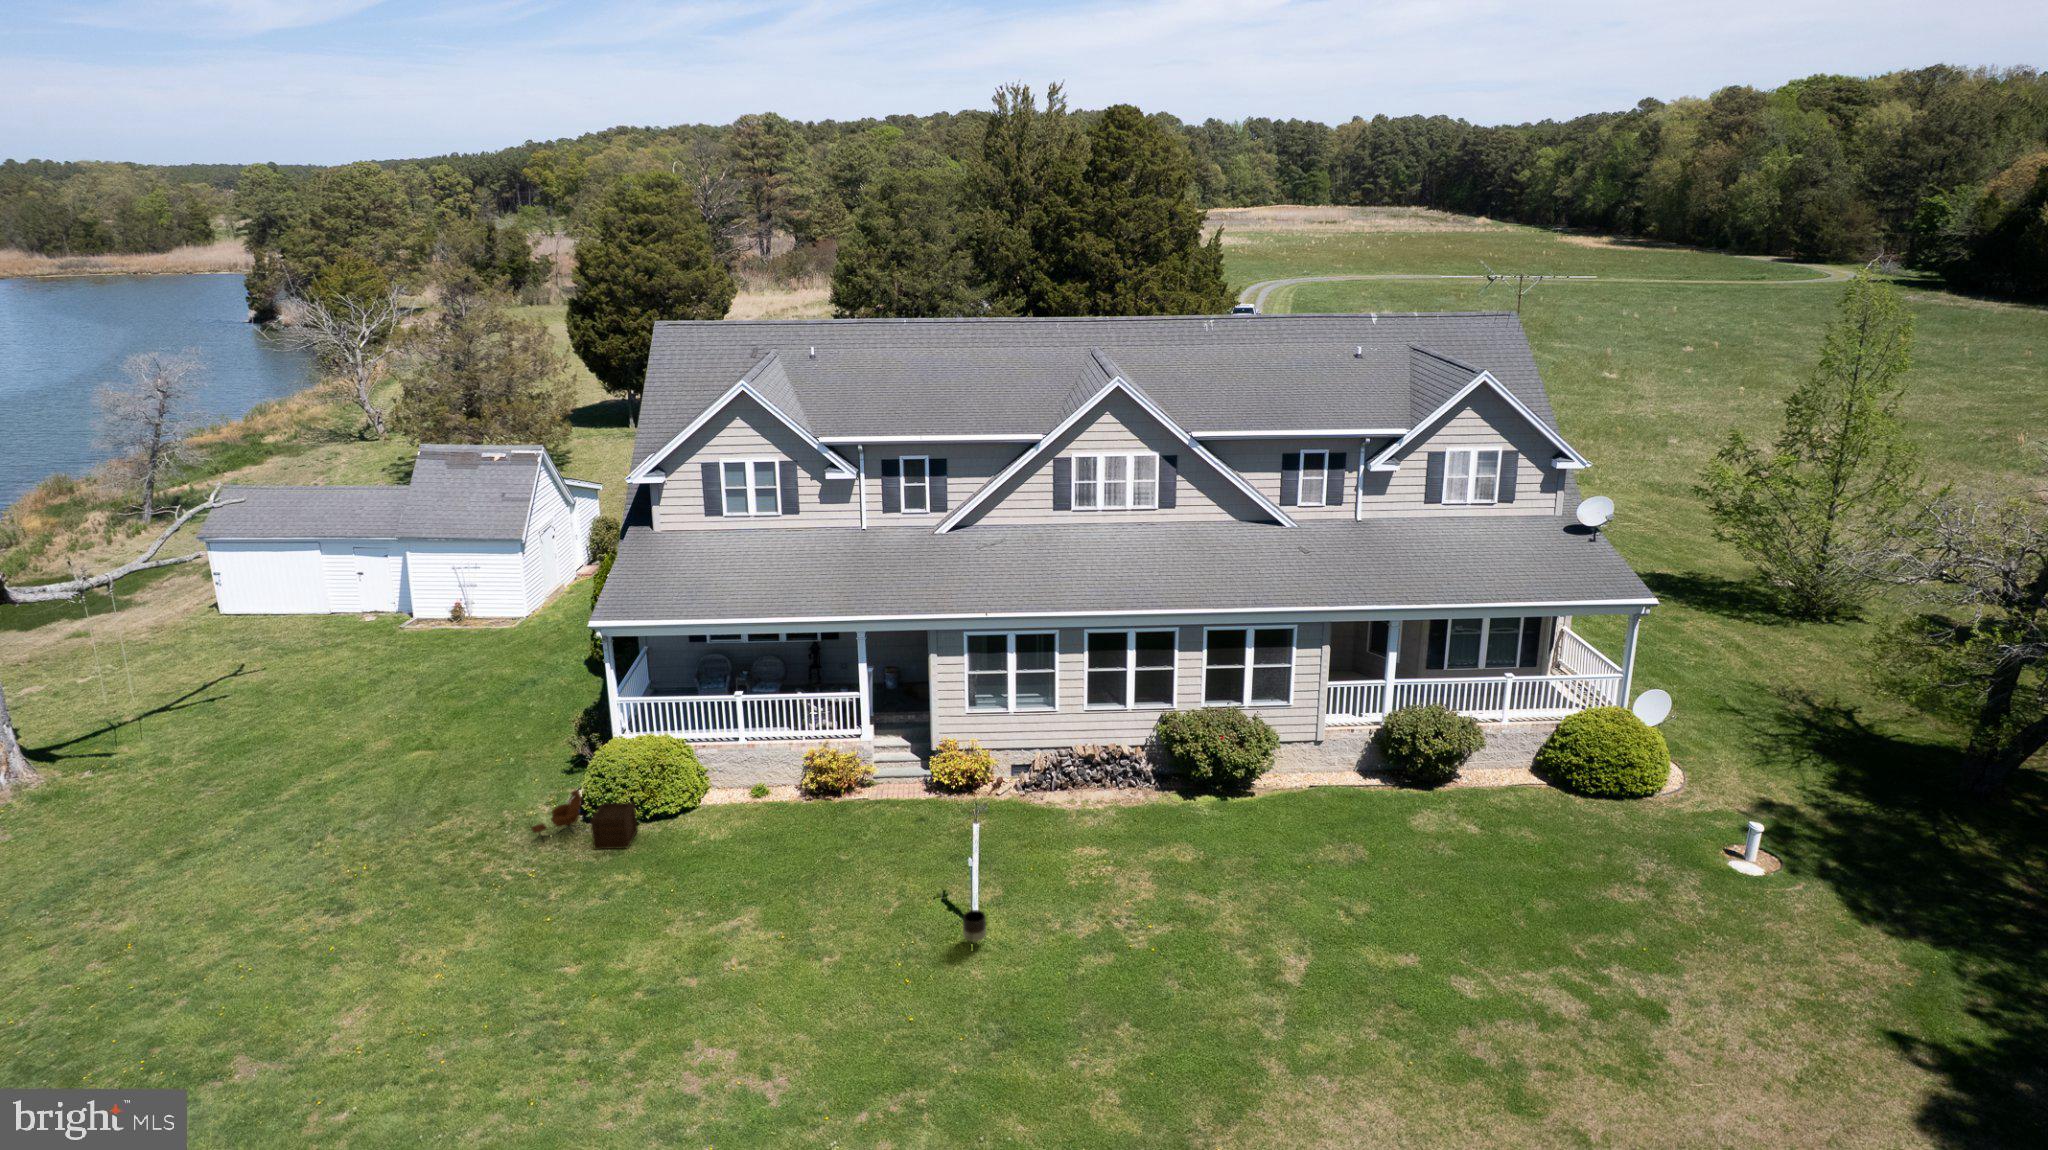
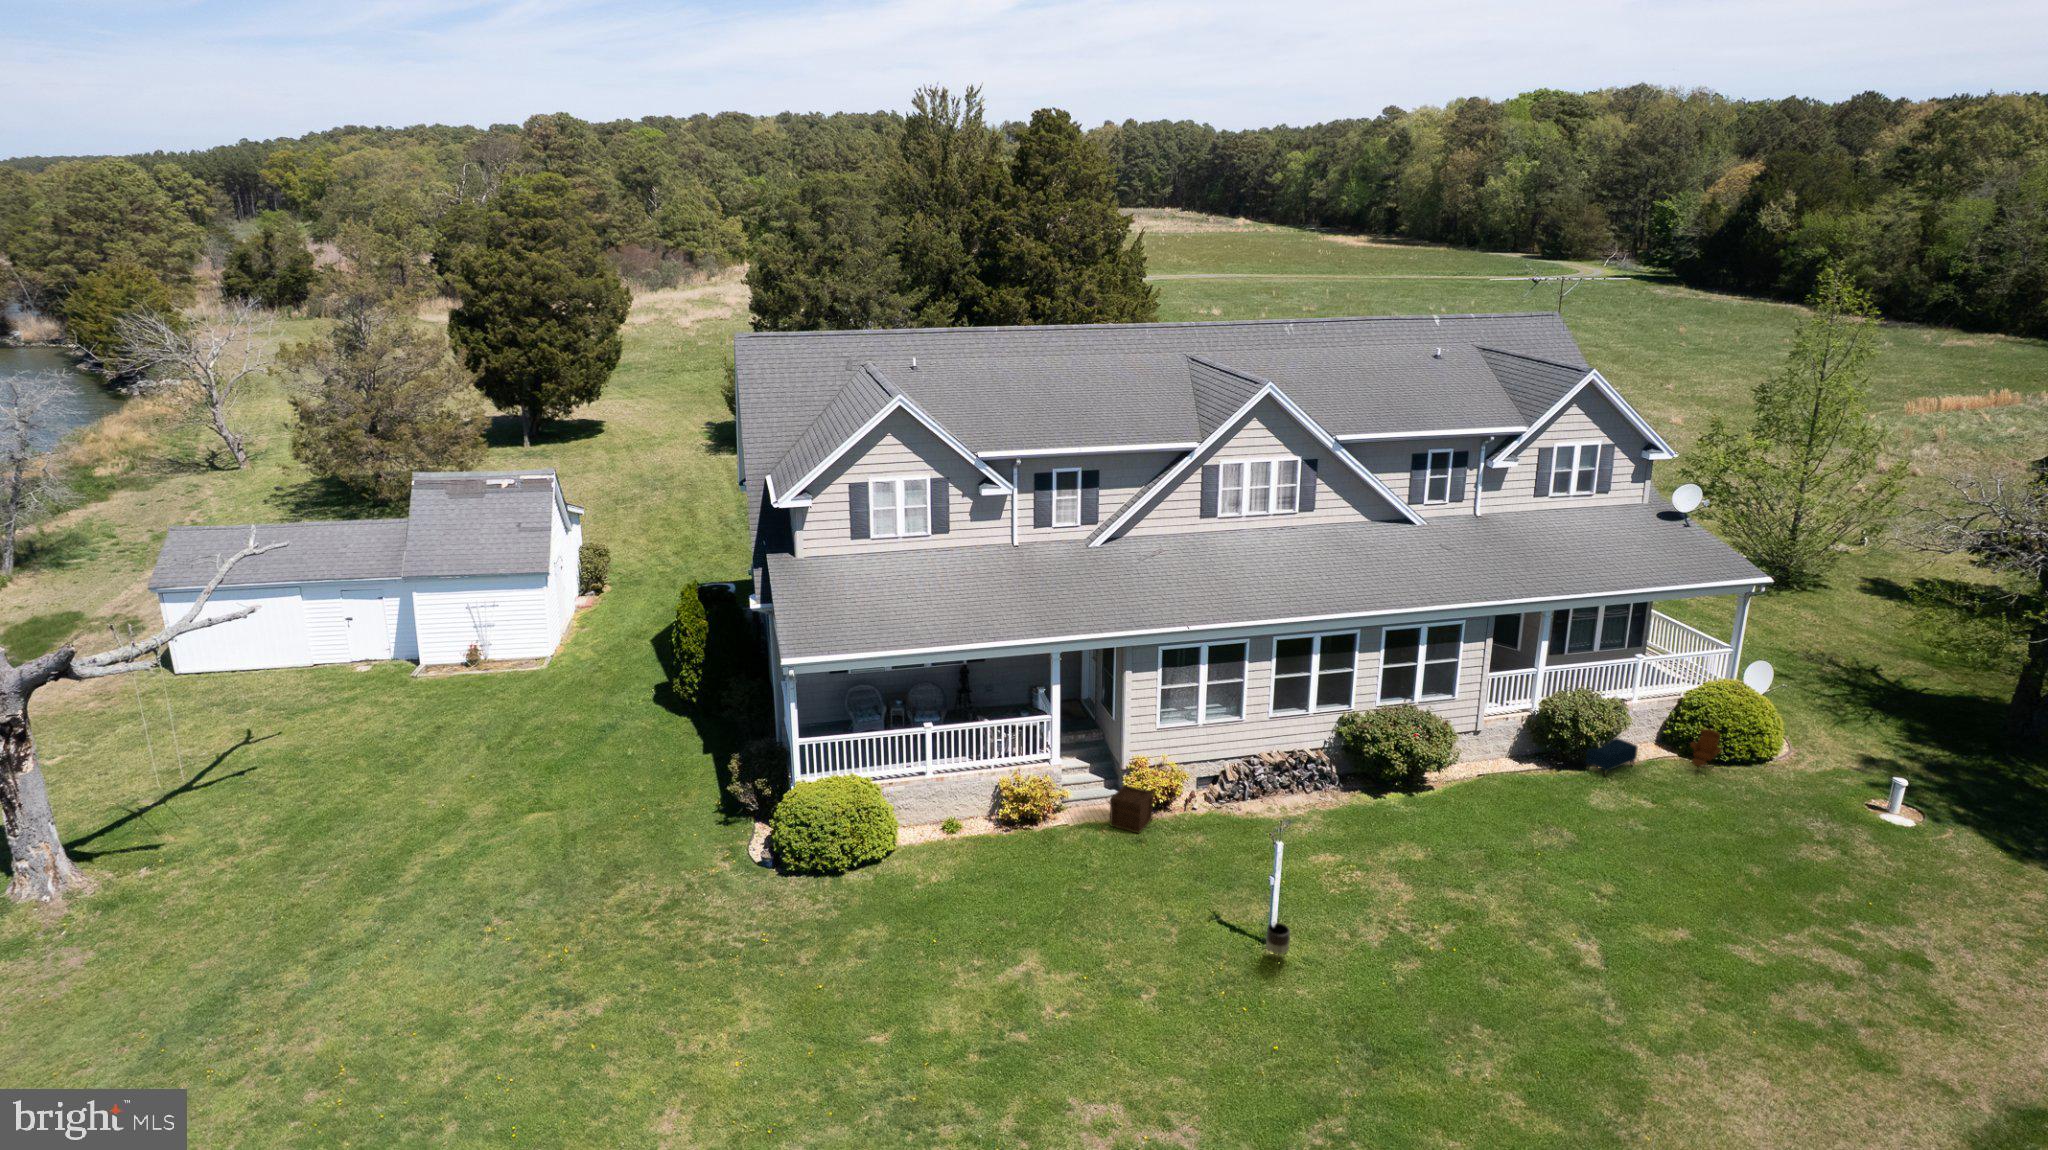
bench: none [1424,757,1483,798] -> present [1586,738,1638,776]
lounge chair: present [531,791,582,839] -> present [1690,729,1722,773]
wooden crate: present [590,802,638,849] -> present [1110,785,1153,833]

